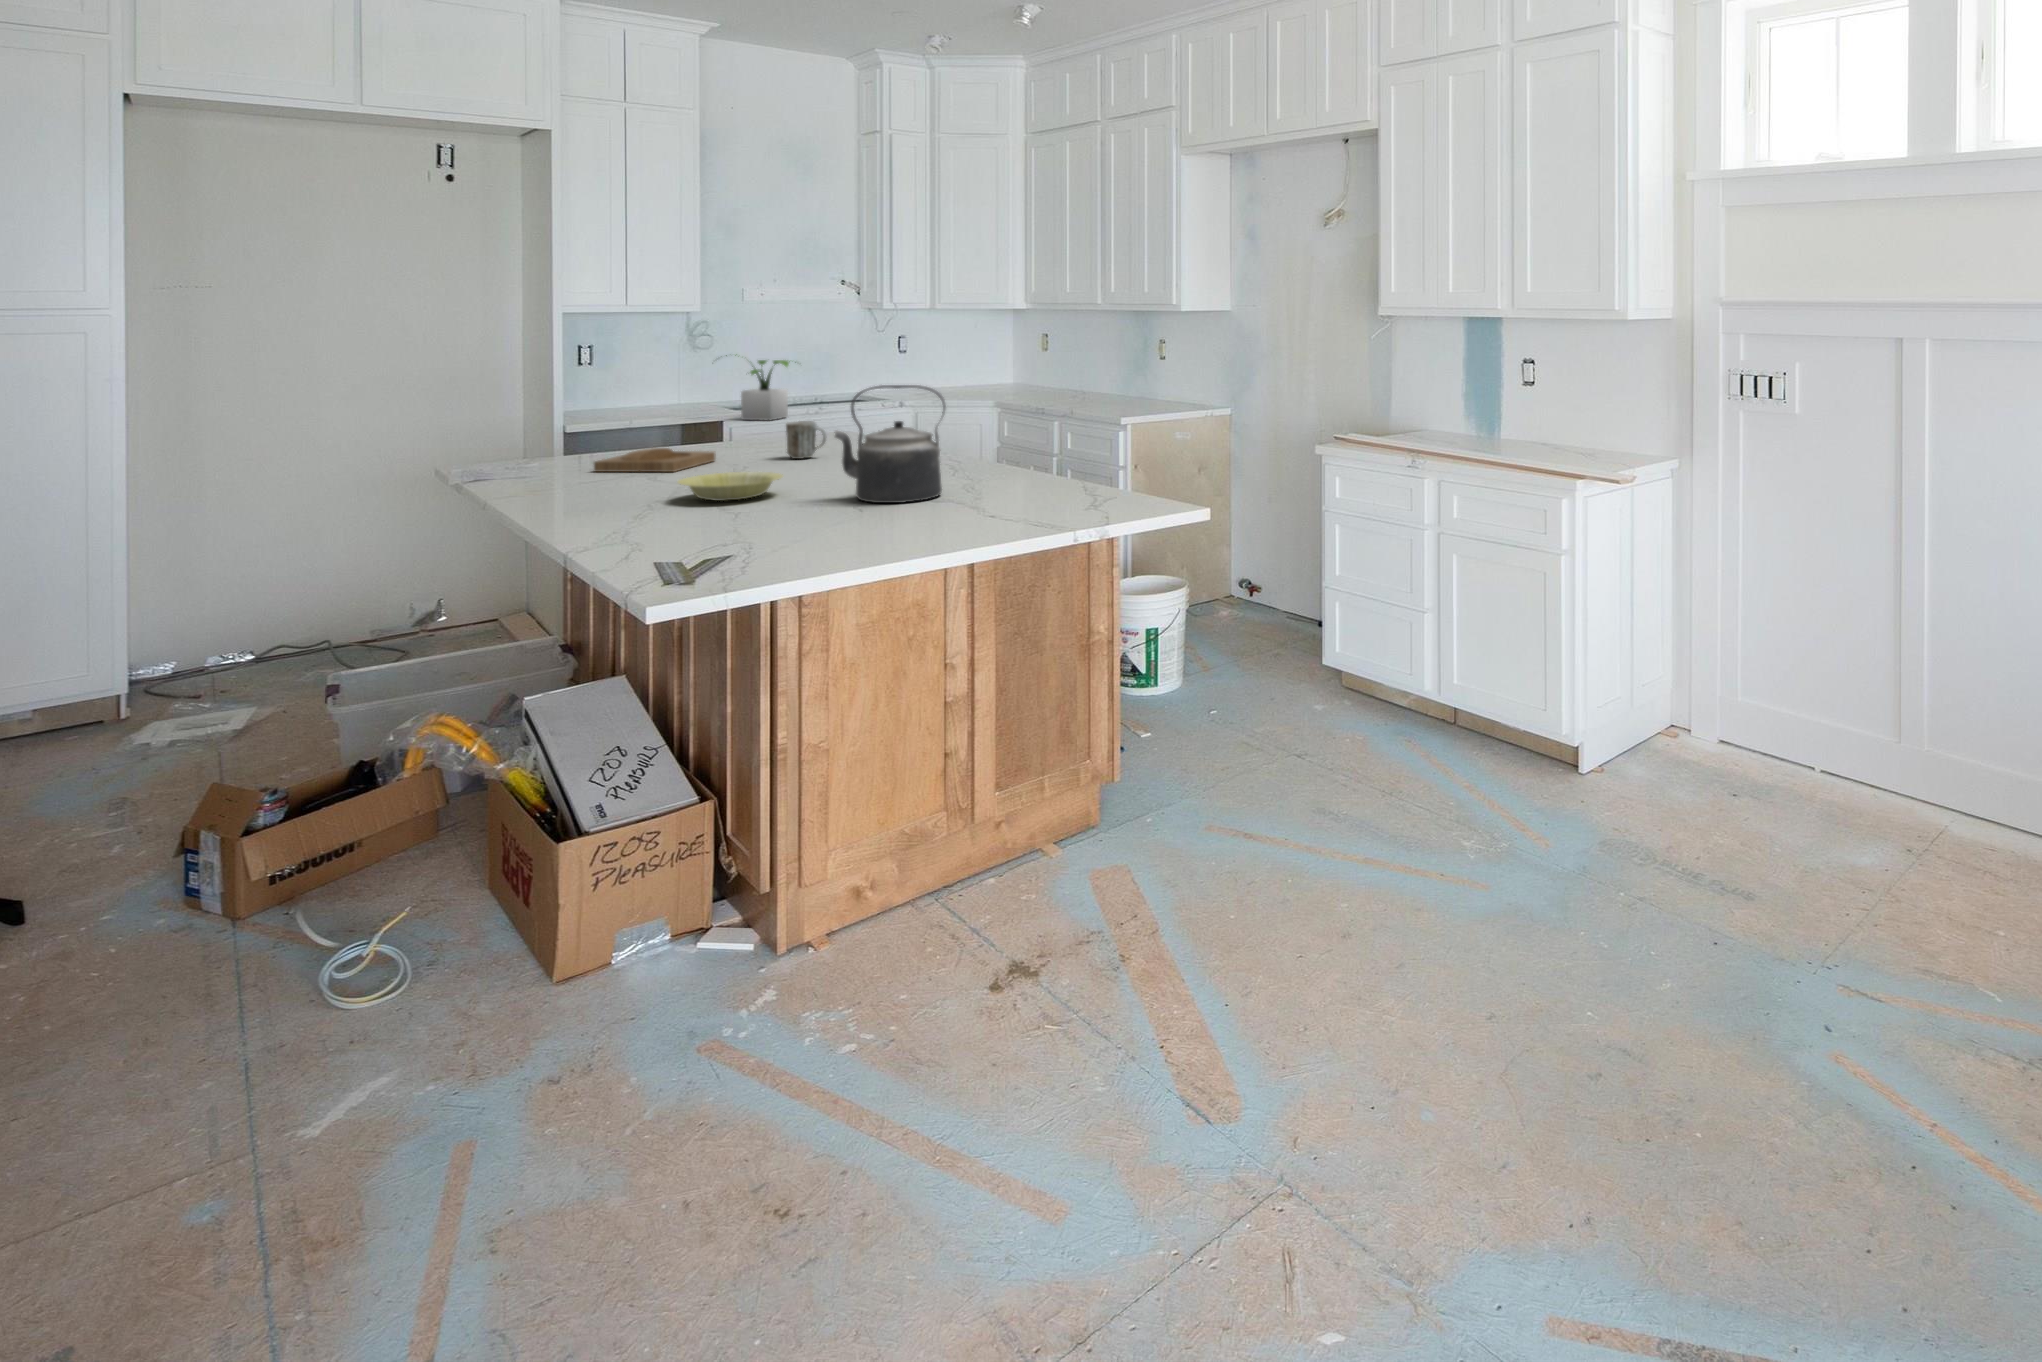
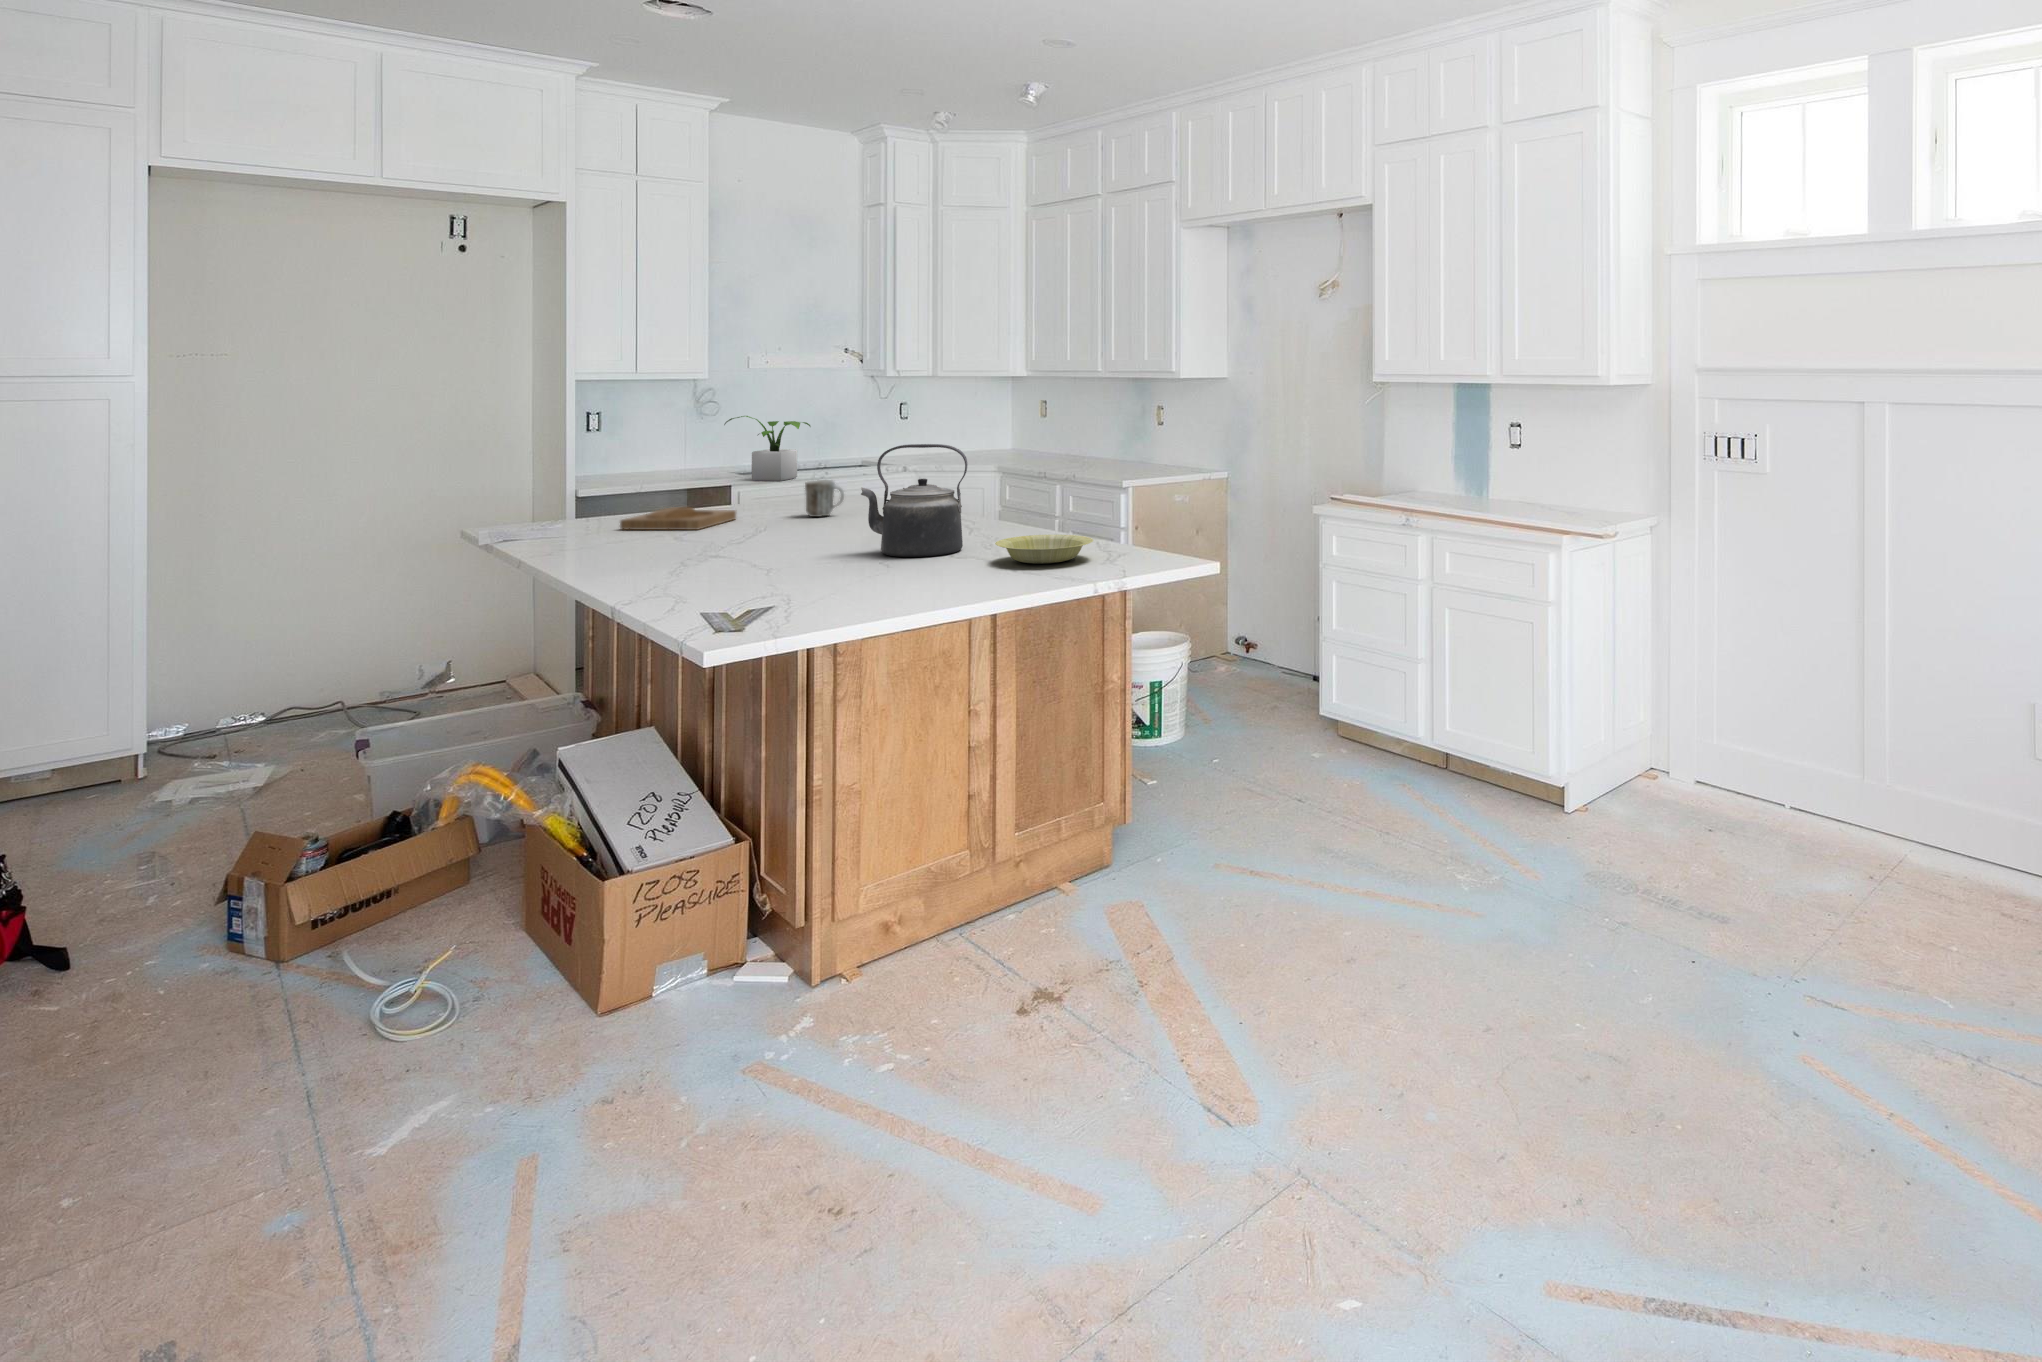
bowl: present [678,472,783,501] -> present [995,535,1093,564]

